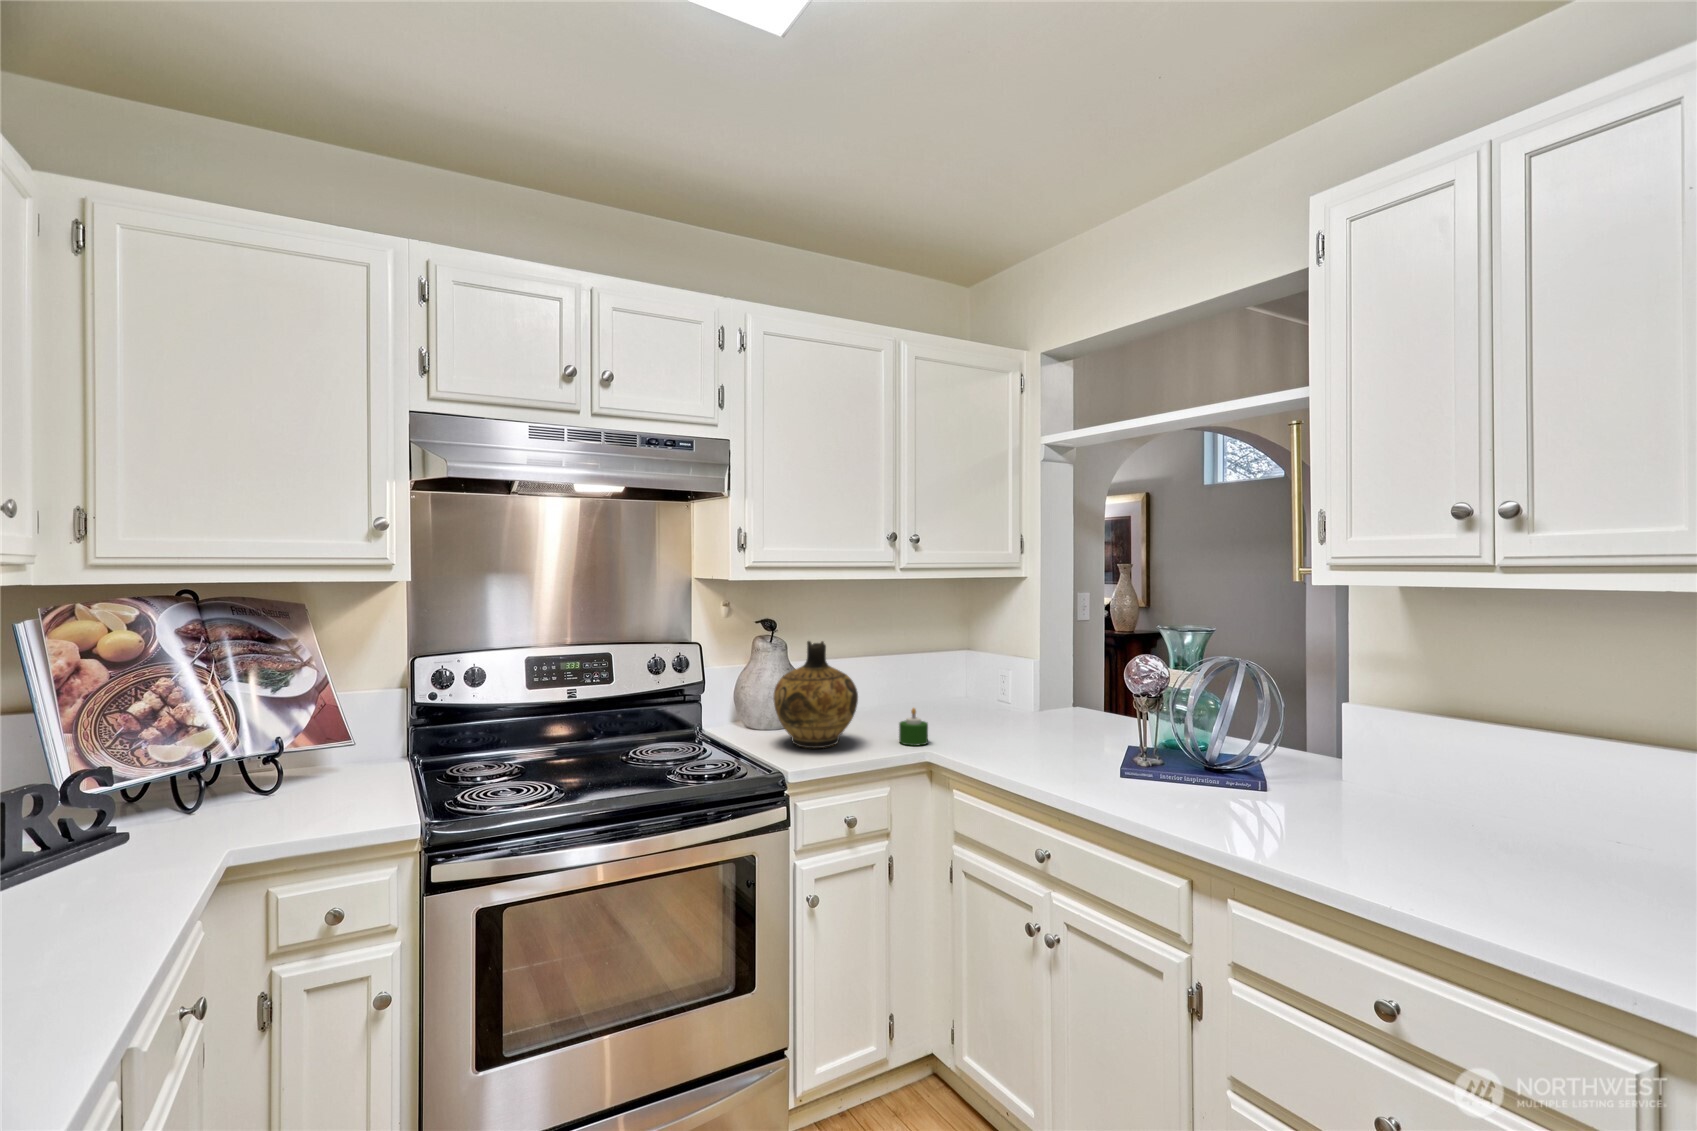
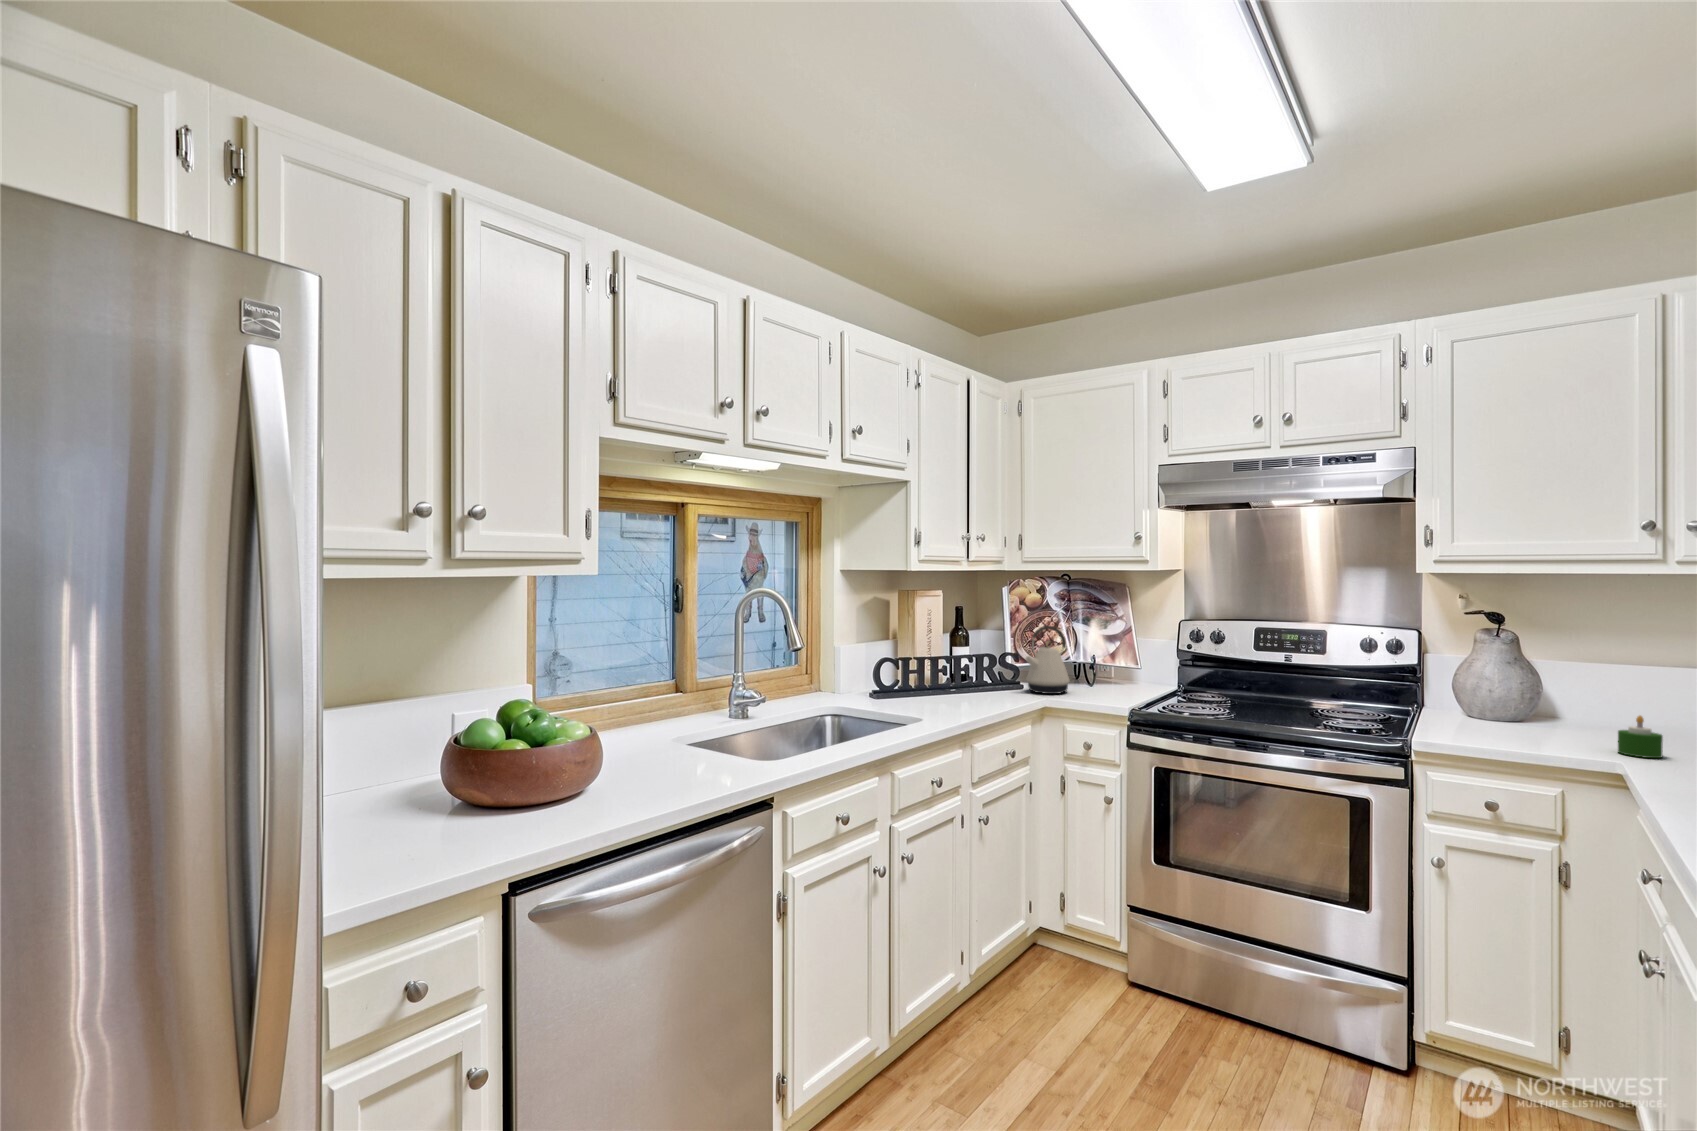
ceramic jug: present [773,641,858,748] -> none [1457,630,1565,738]
kettle: none [143,700,250,841] -> present [1025,626,1069,694]

